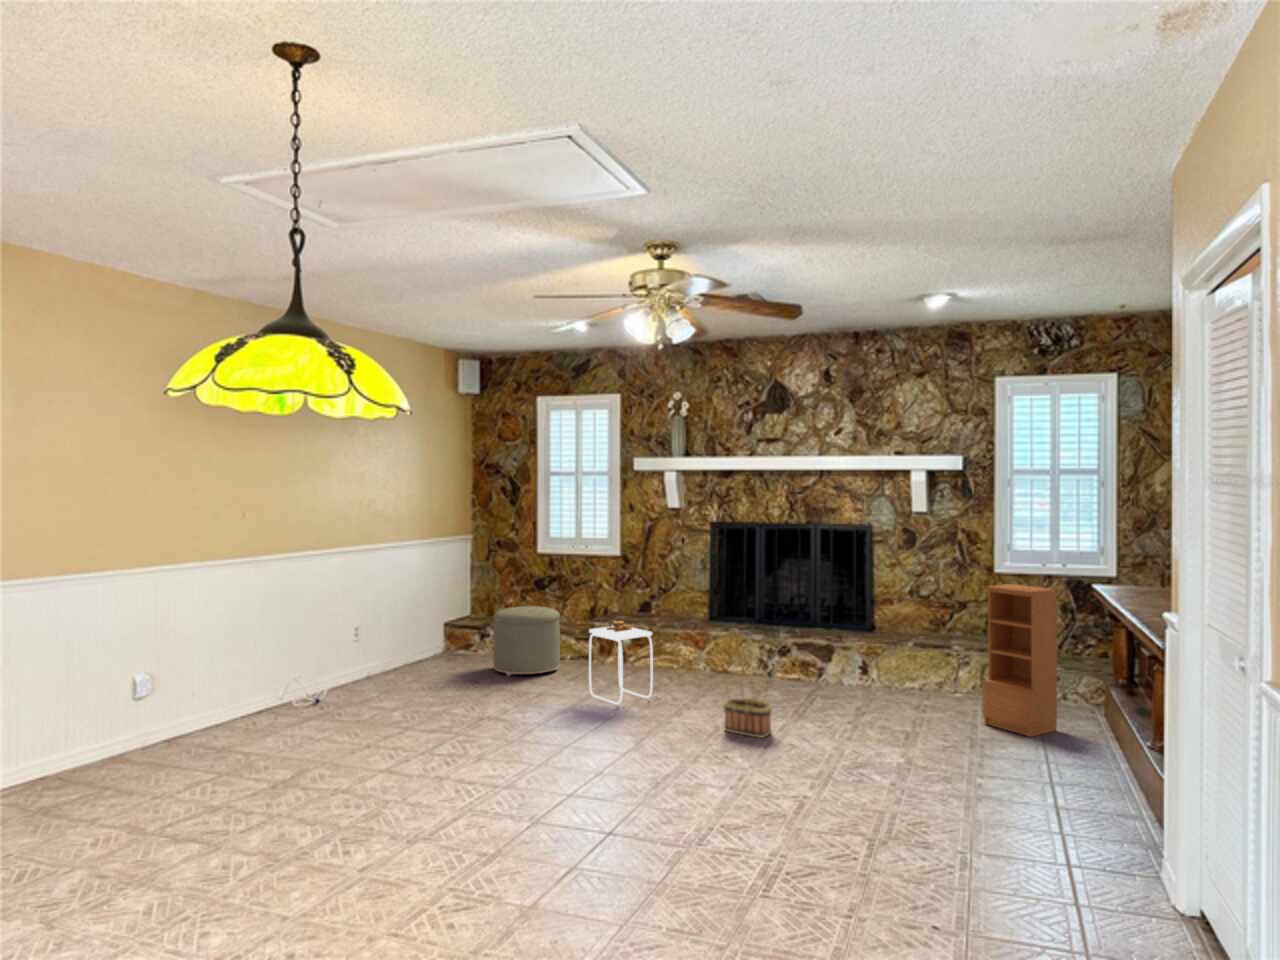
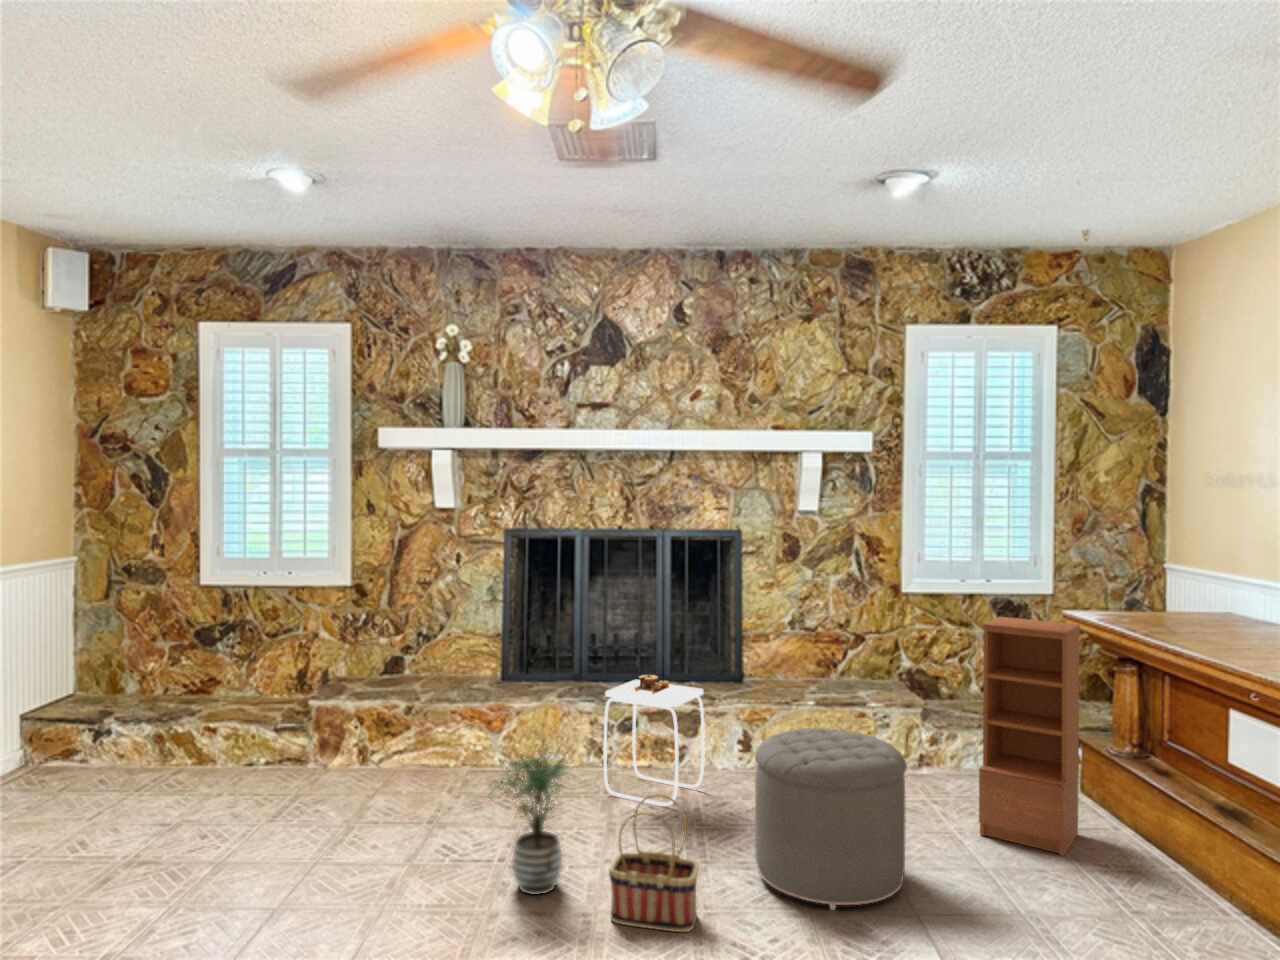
ottoman: present [493,606,560,676] -> present [754,728,907,910]
side table: present [589,621,653,704] -> present [604,675,705,806]
potted plant: none [665,641,719,719] -> present [487,750,573,895]

